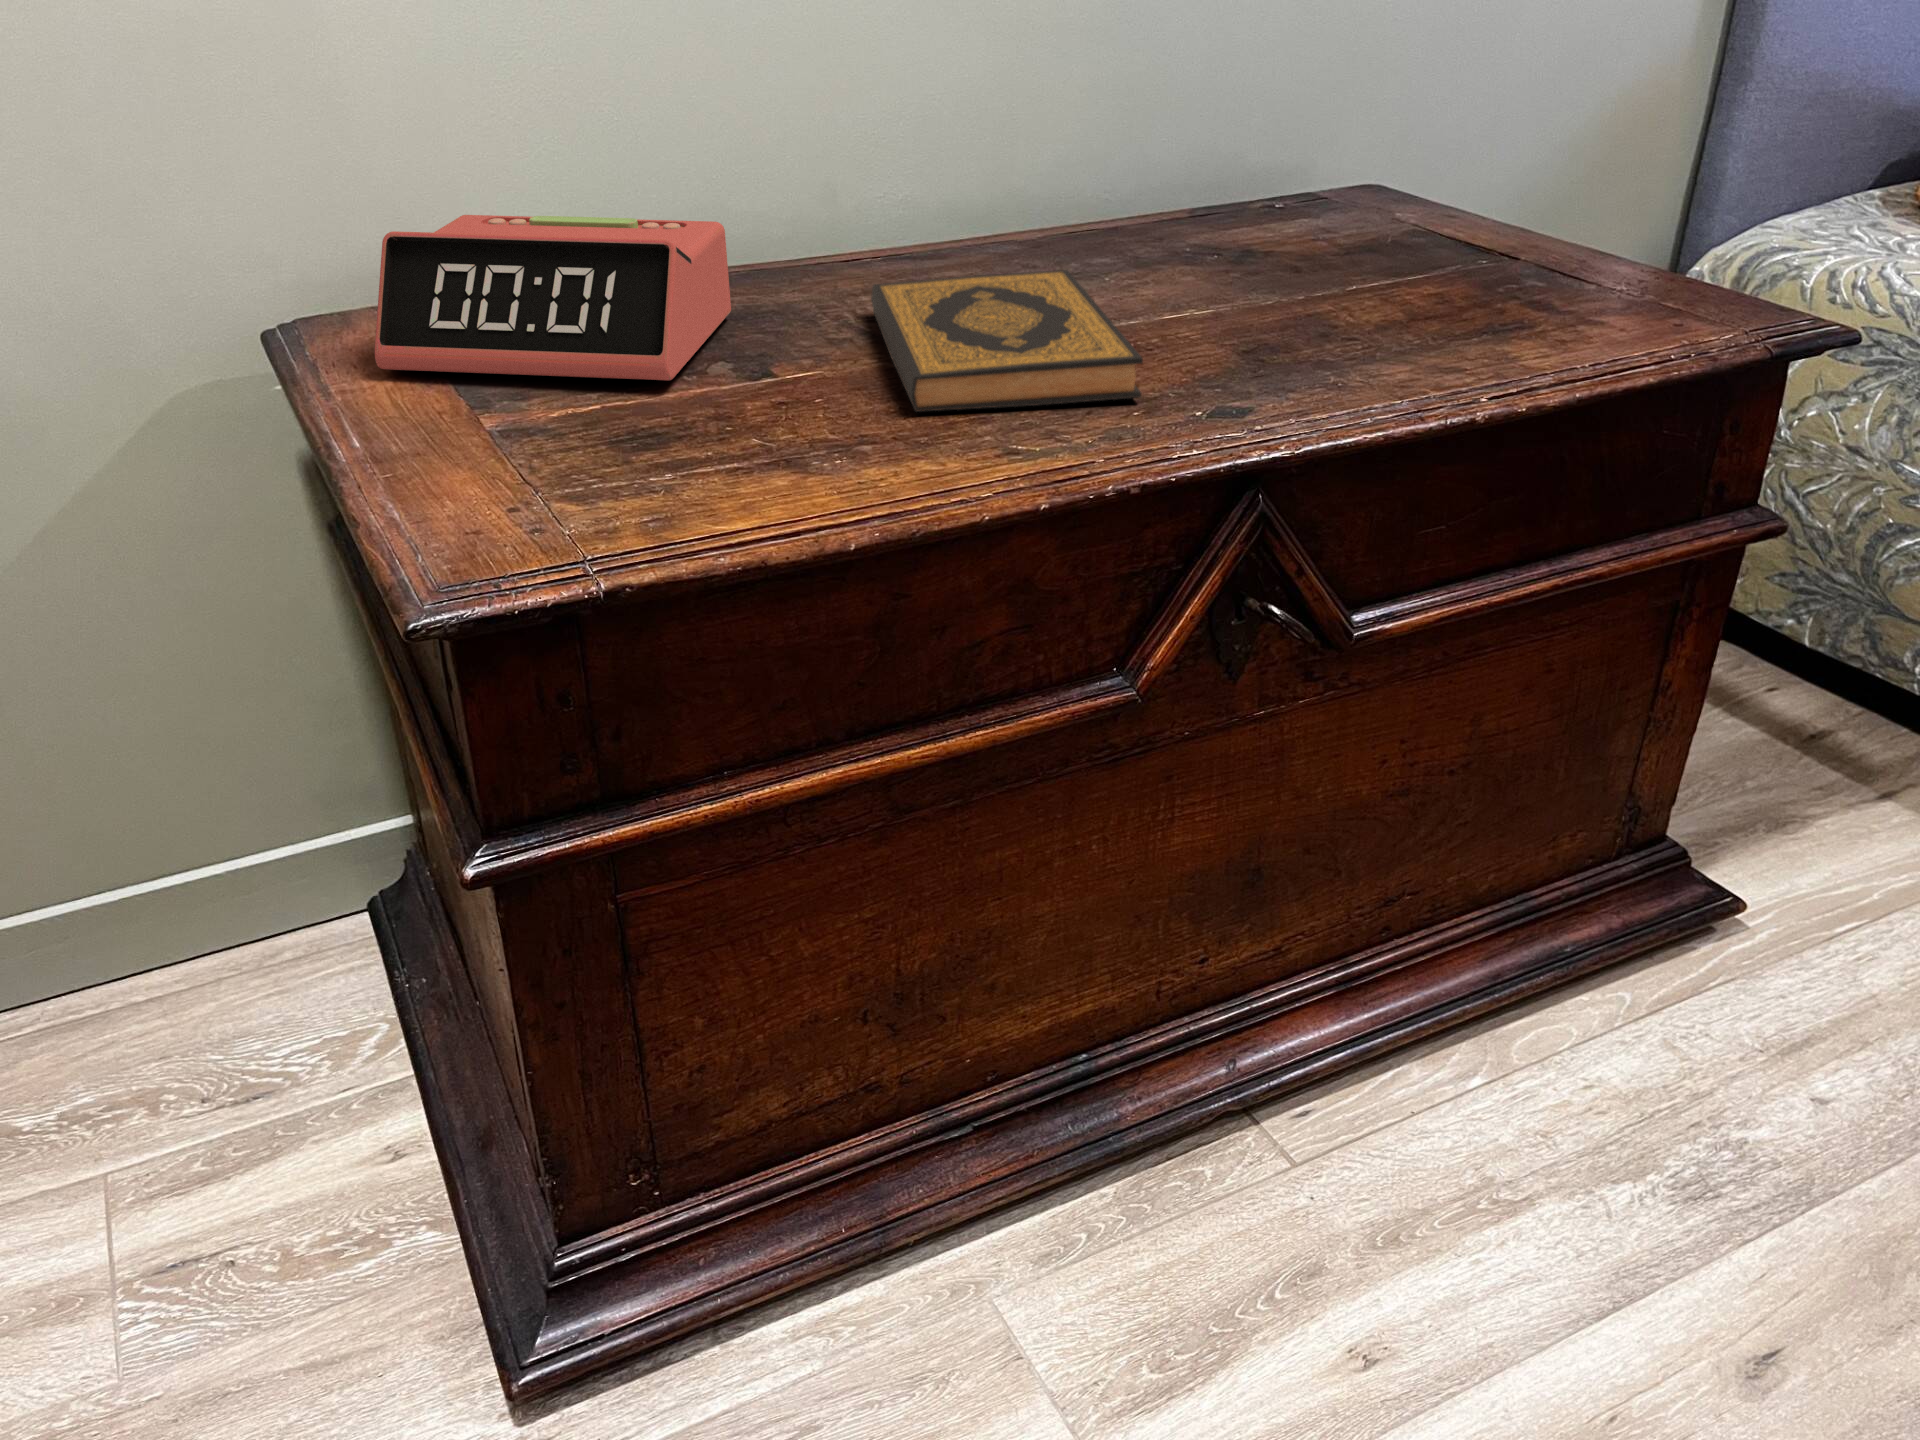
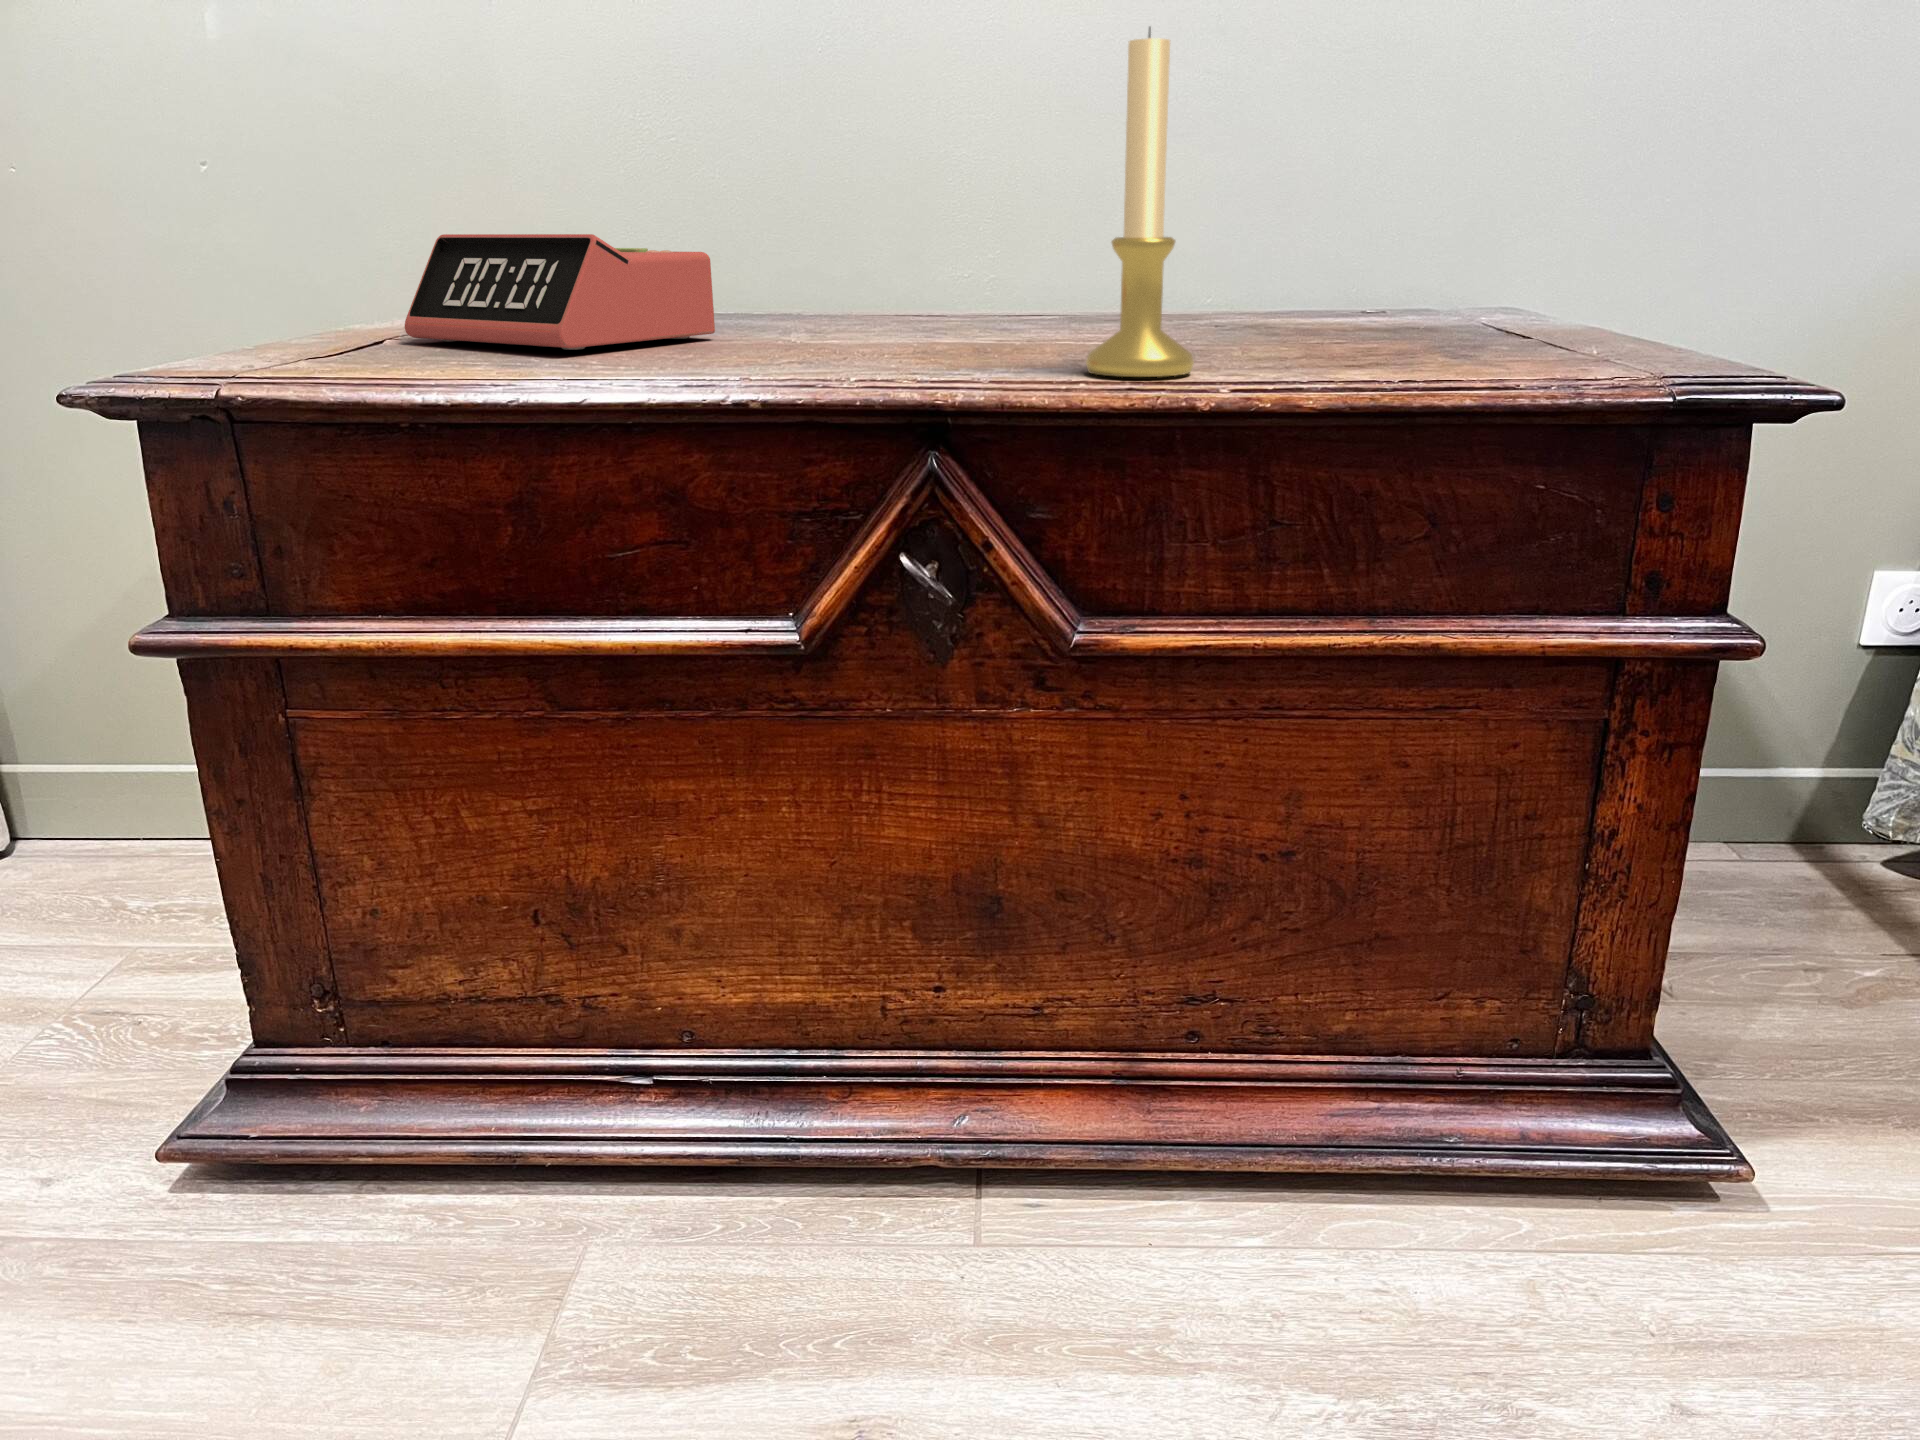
candle holder: none [1253,22,1360,365] -> present [1086,27,1194,377]
hardback book: present [871,270,1143,412] -> none [696,312,996,375]

